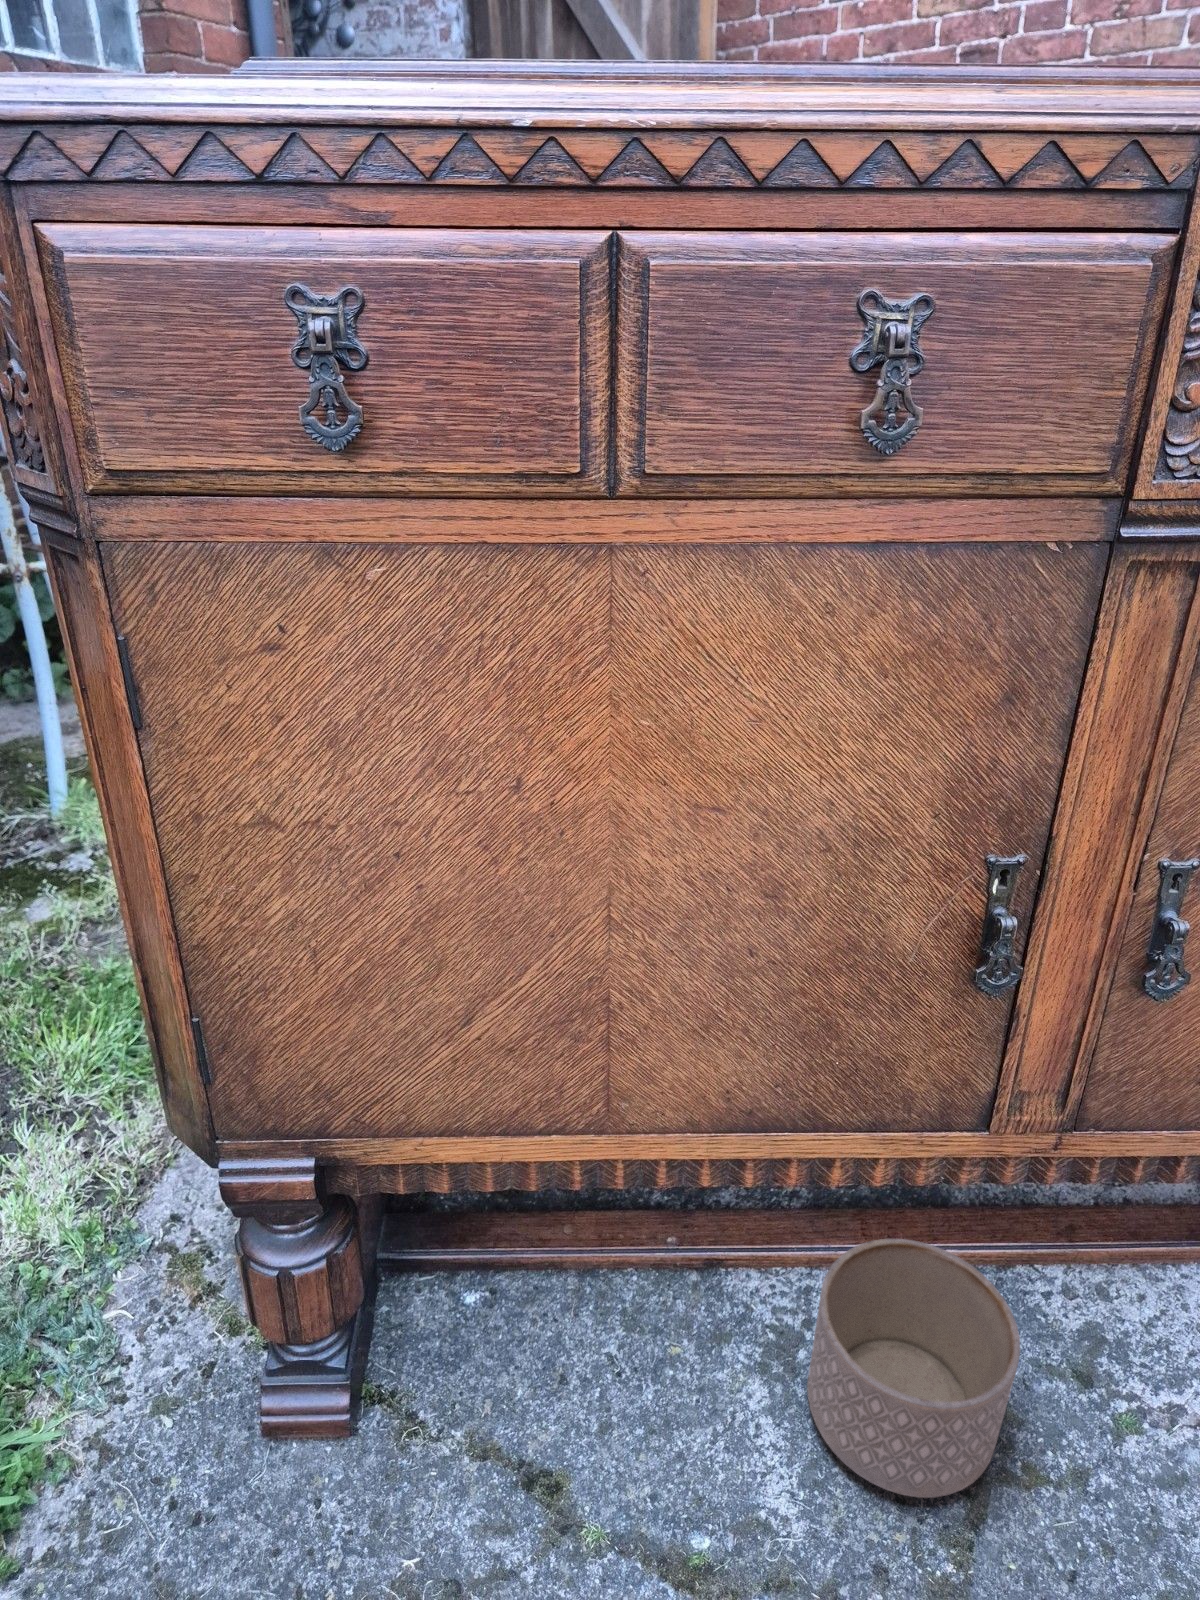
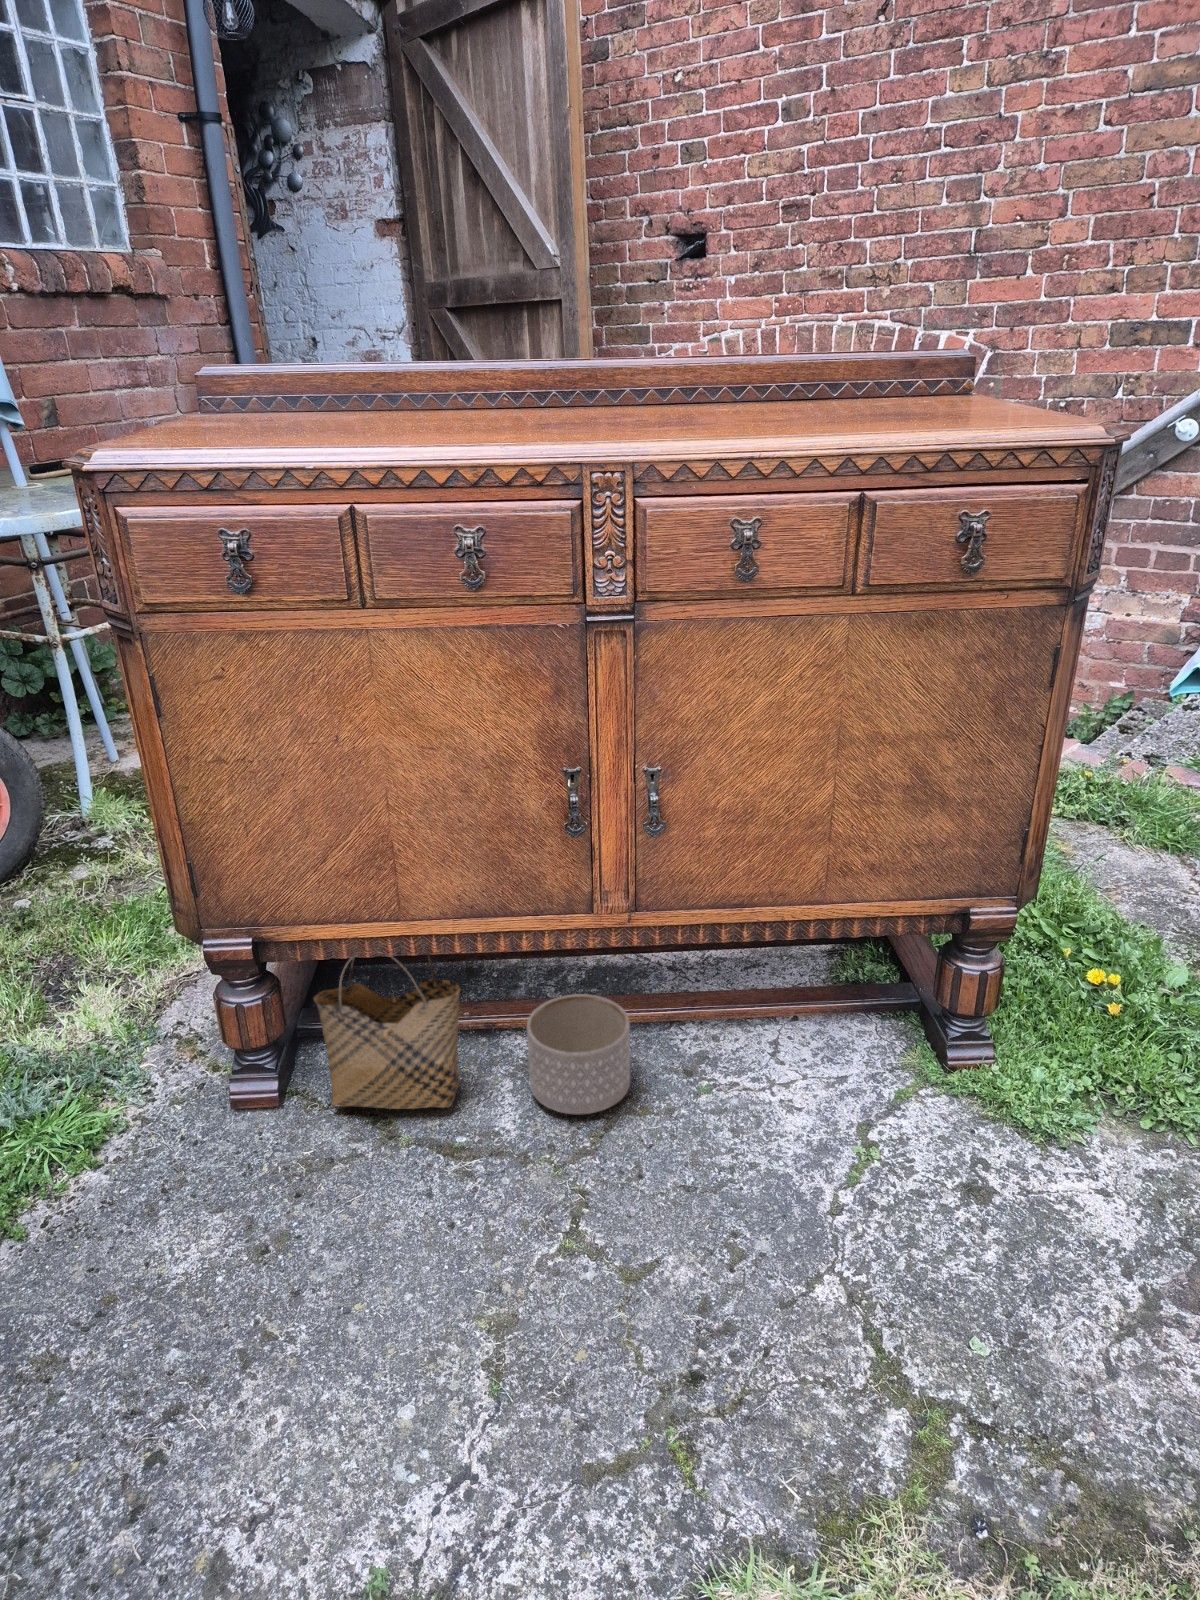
woven basket: none [429,1101,706,1466] -> present [314,948,460,1109]

